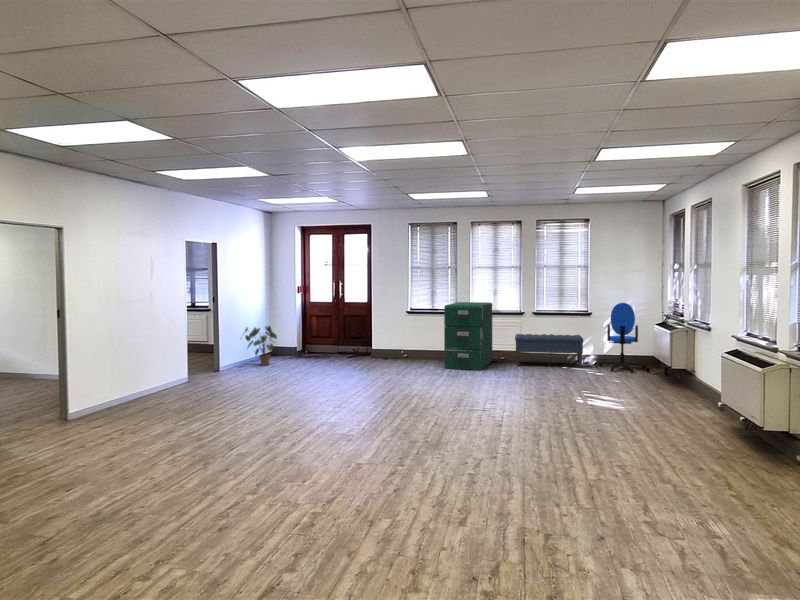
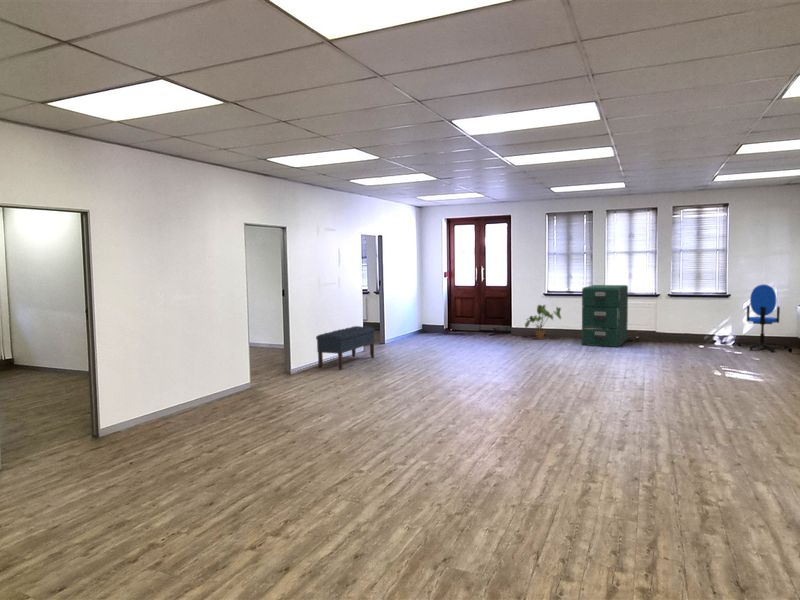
house plant: present [245,326,277,365] -> present [525,305,561,339]
bench: present [515,334,583,368] -> present [316,326,375,370]

